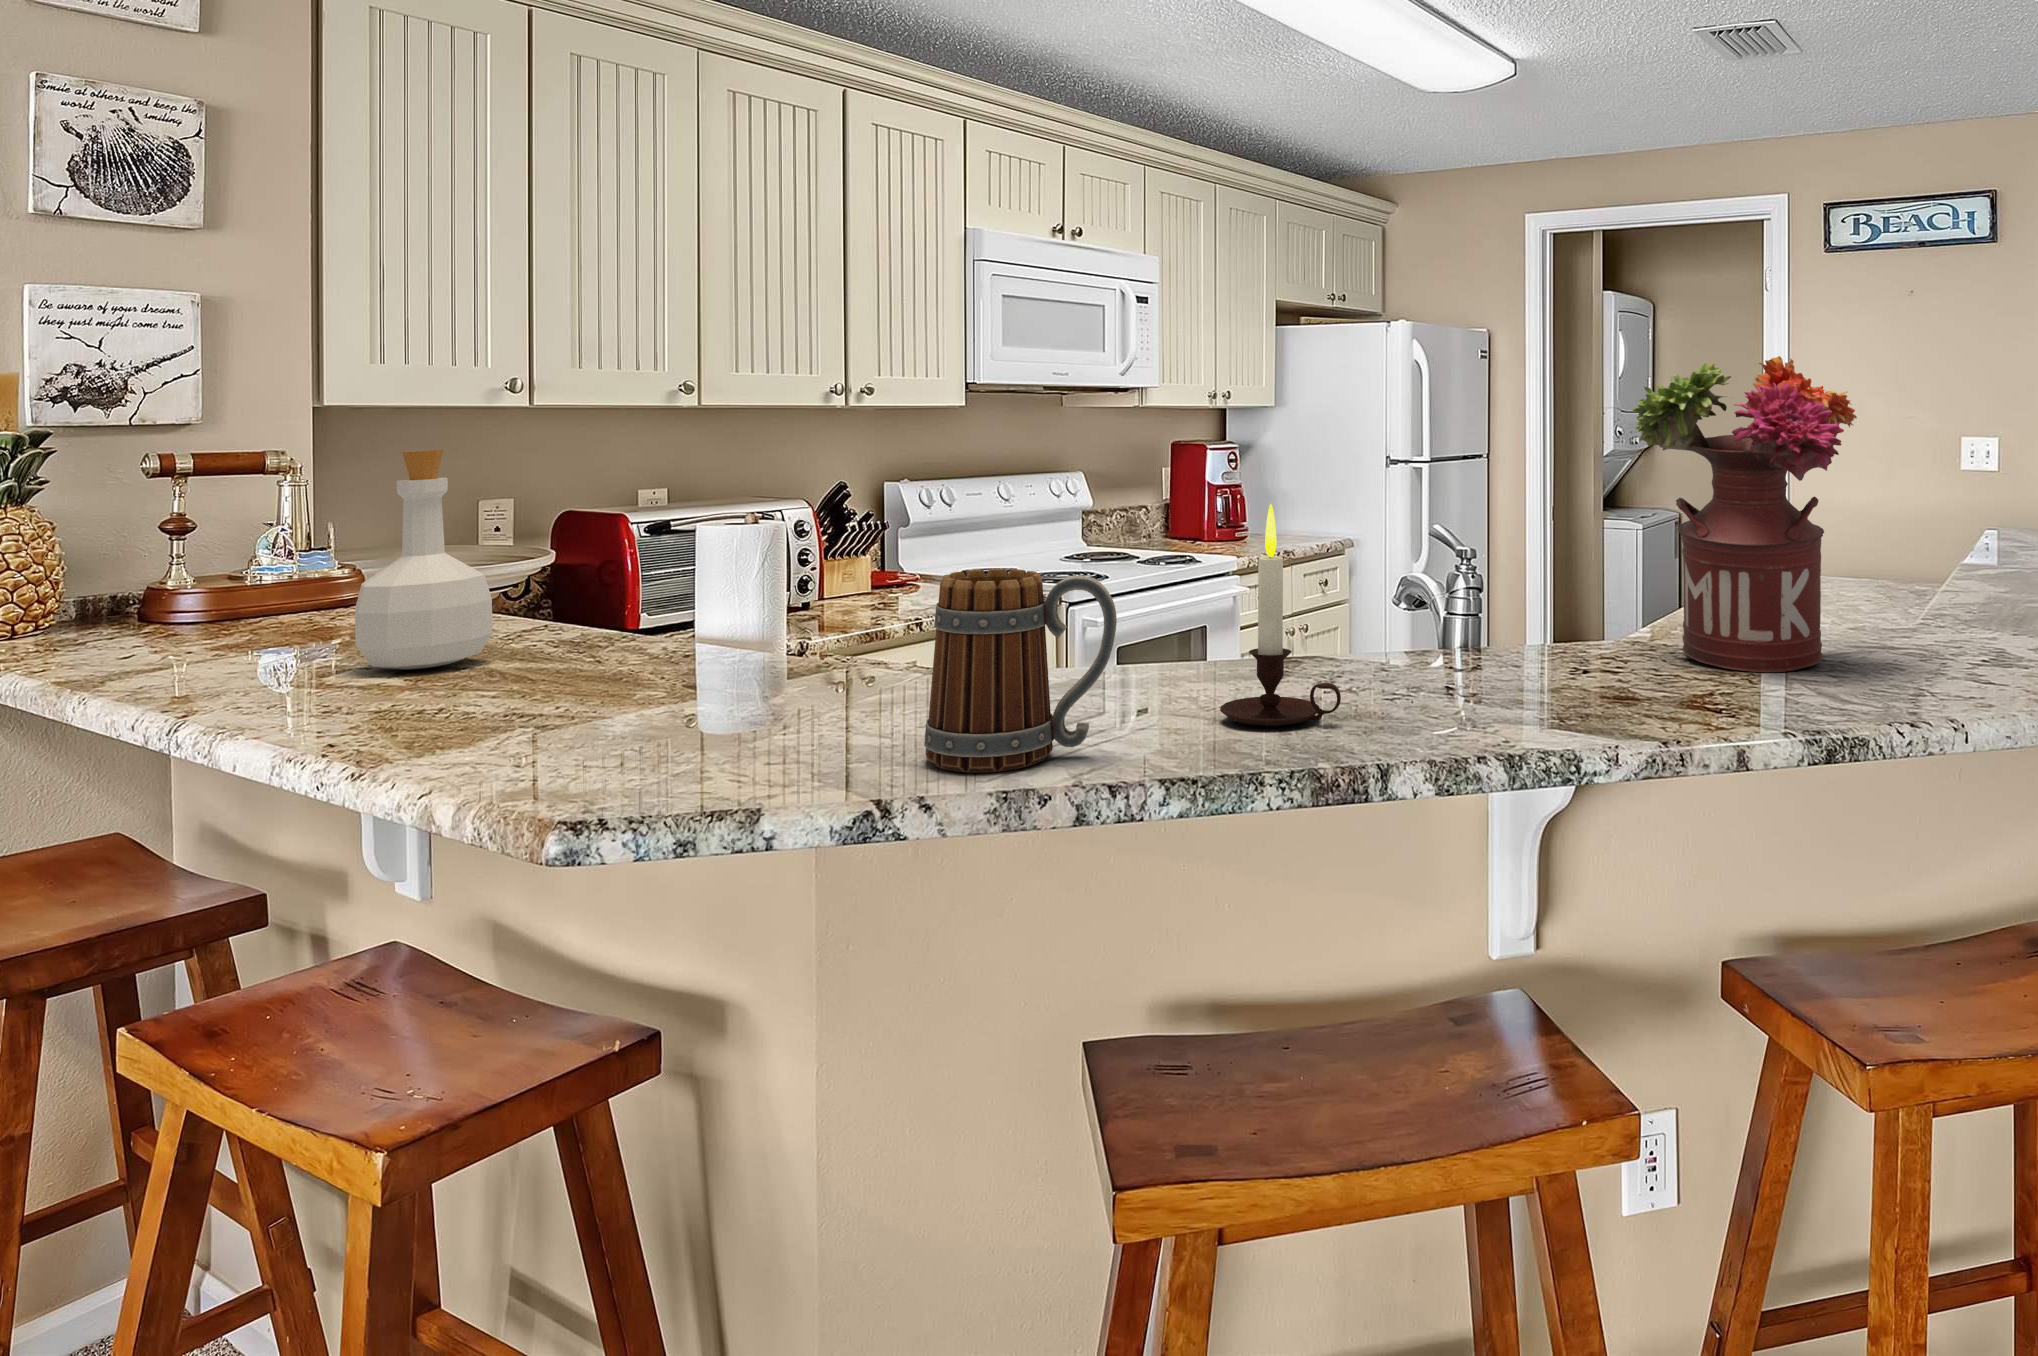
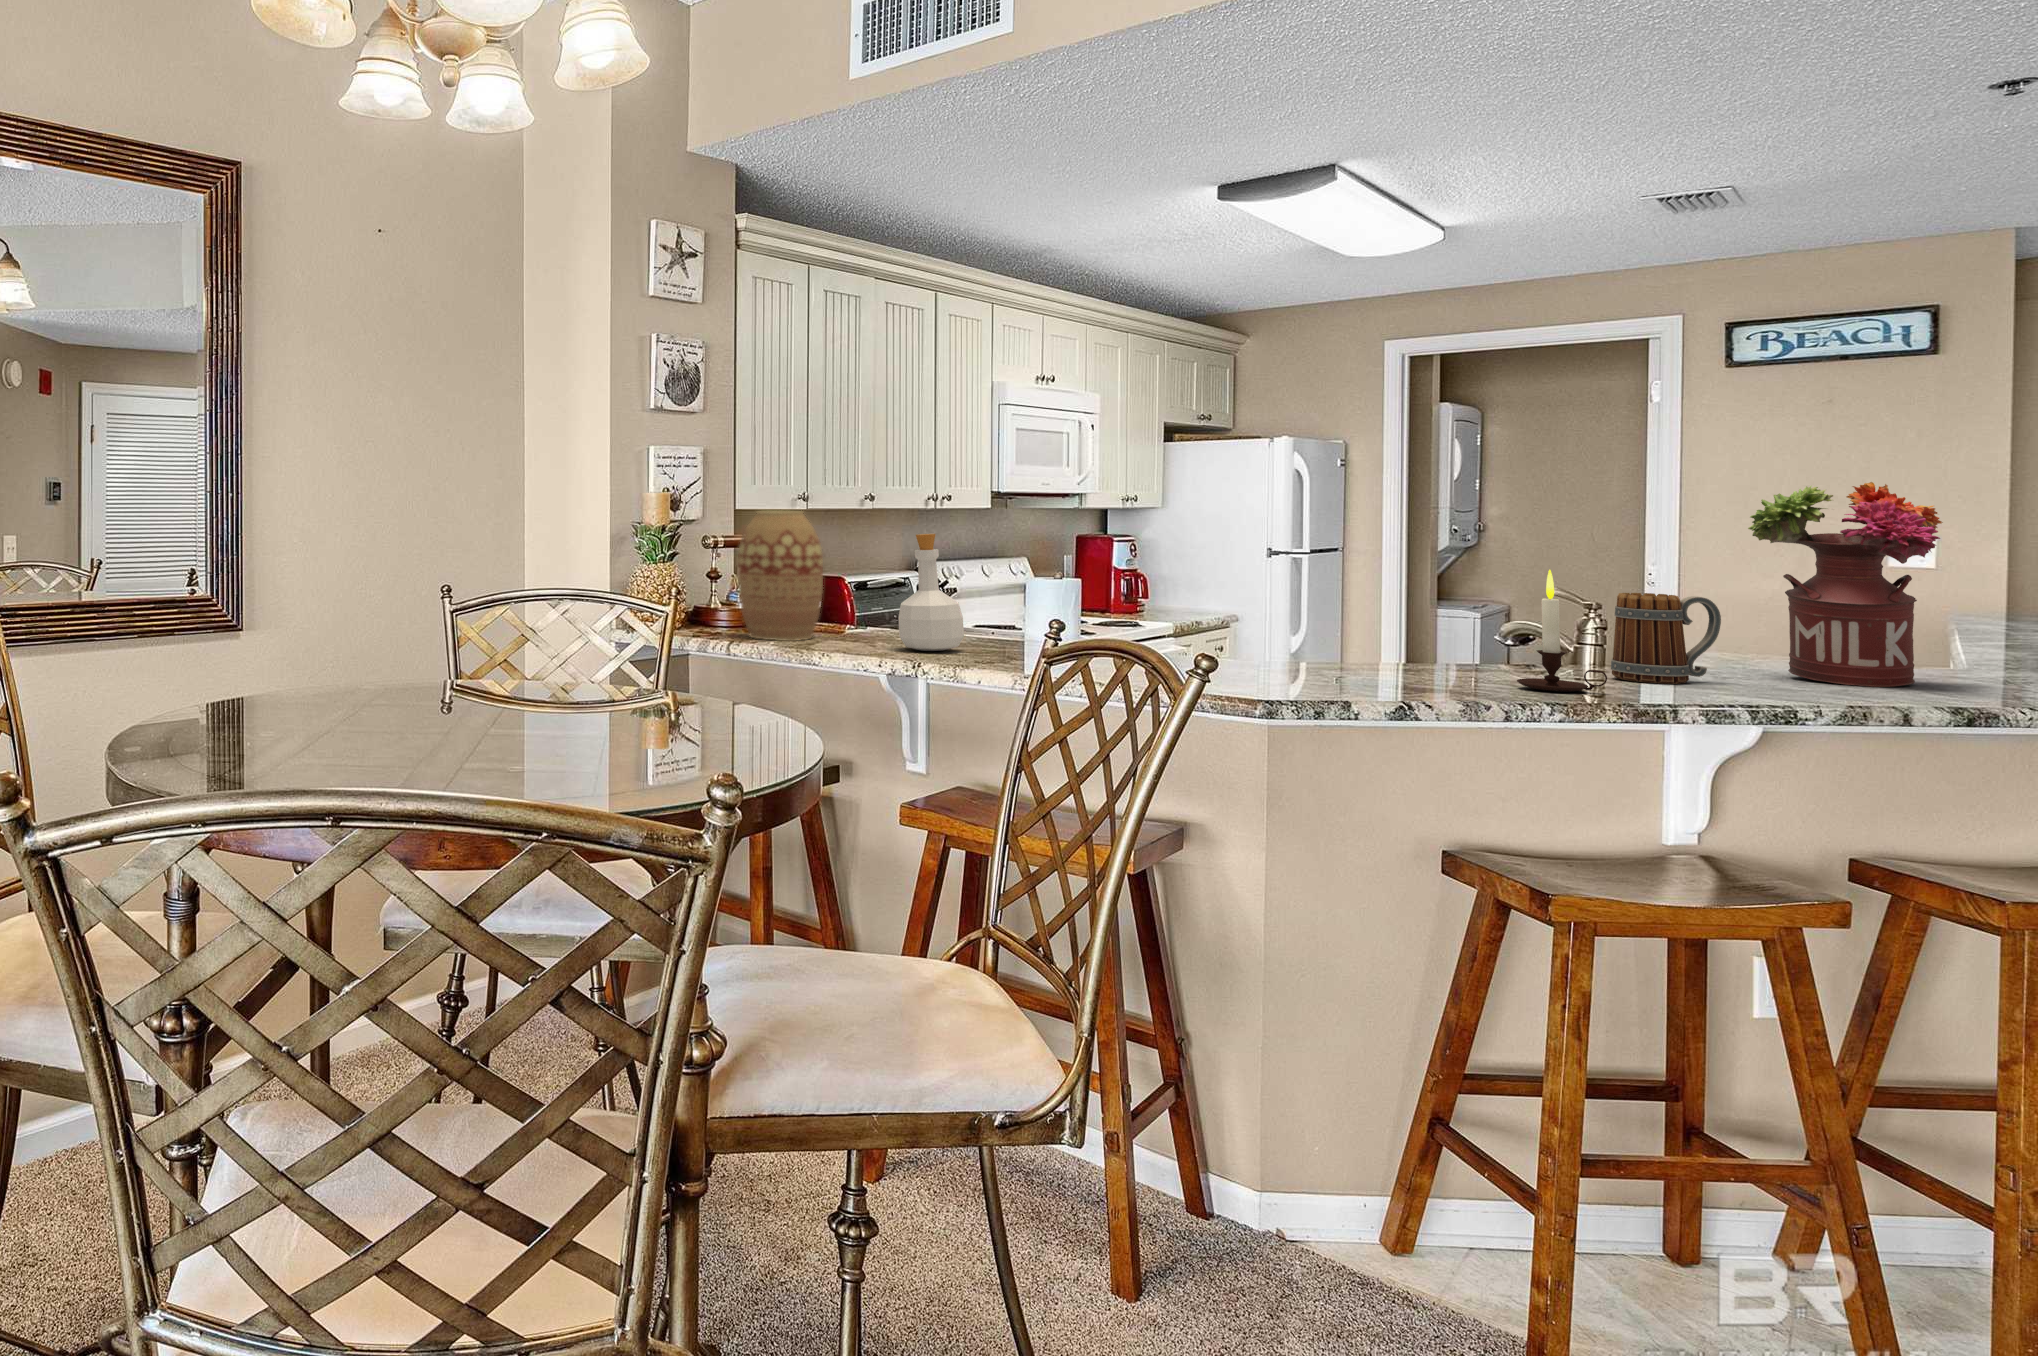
vase: none [160,410,351,652] -> present [738,511,823,641]
mug: present [924,569,1117,773] -> present [1611,593,1721,684]

